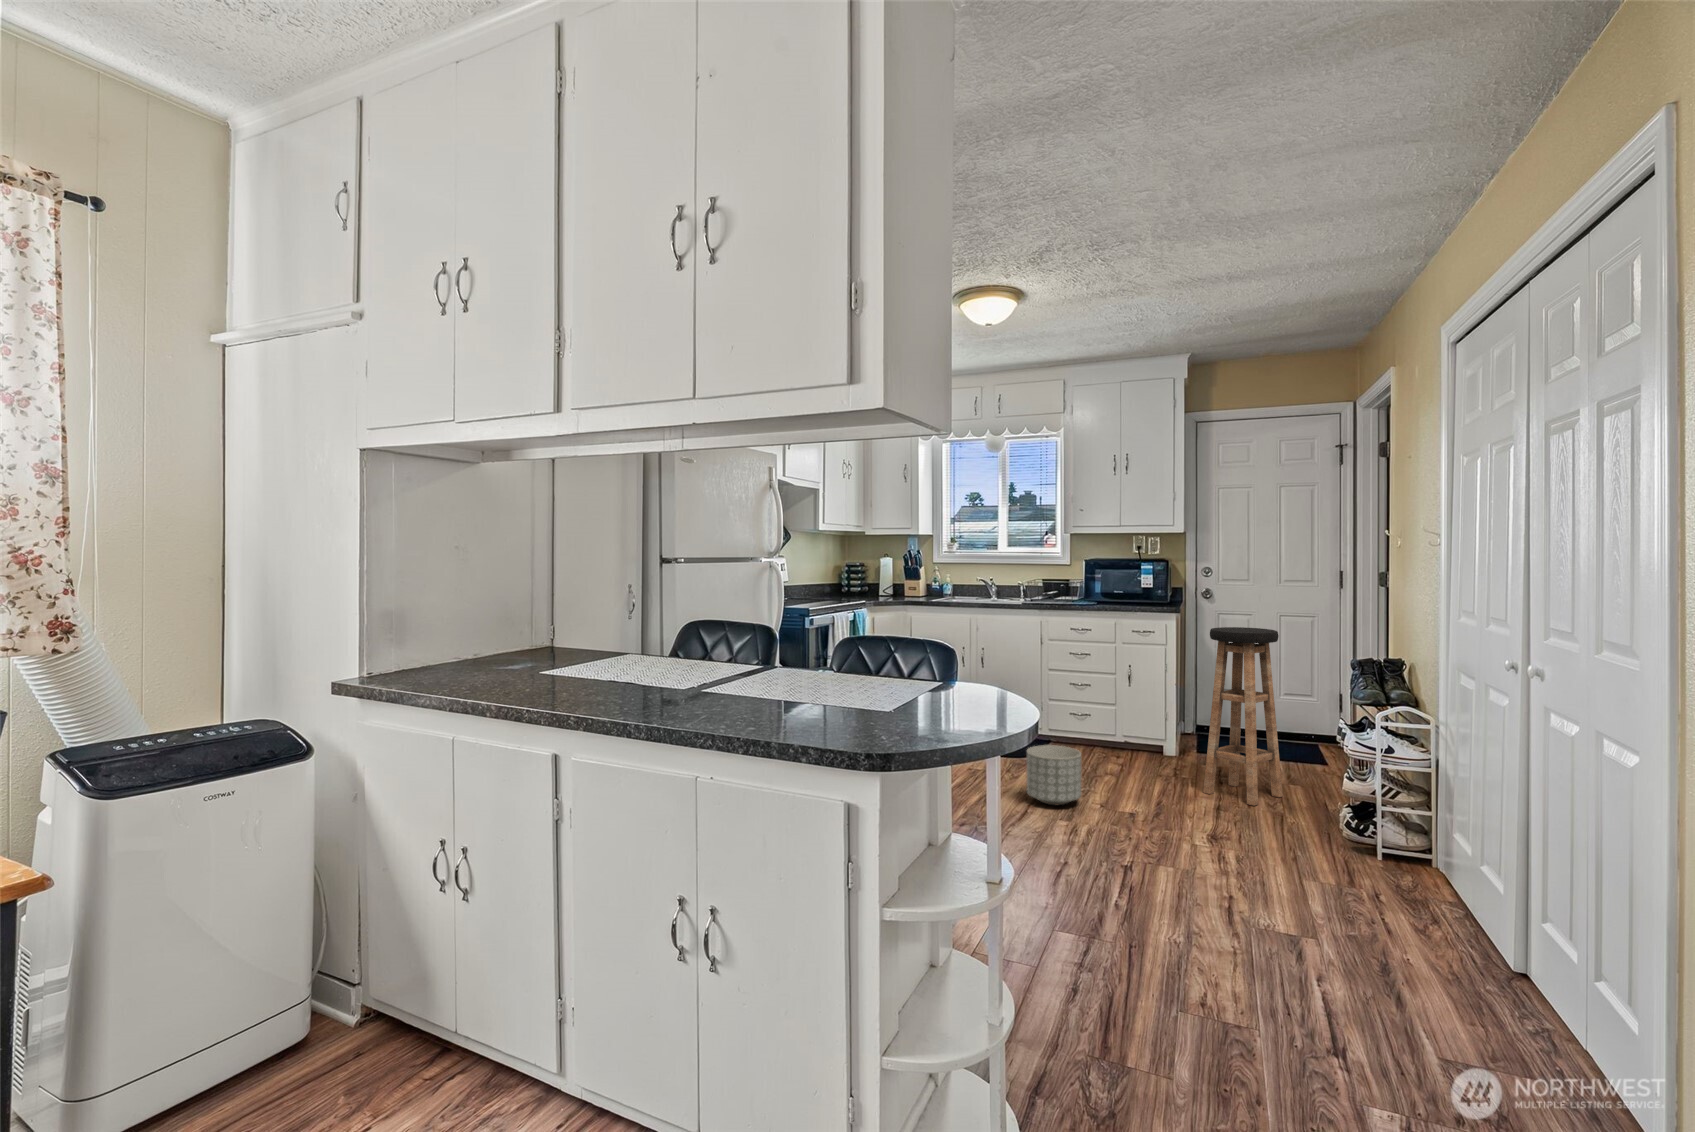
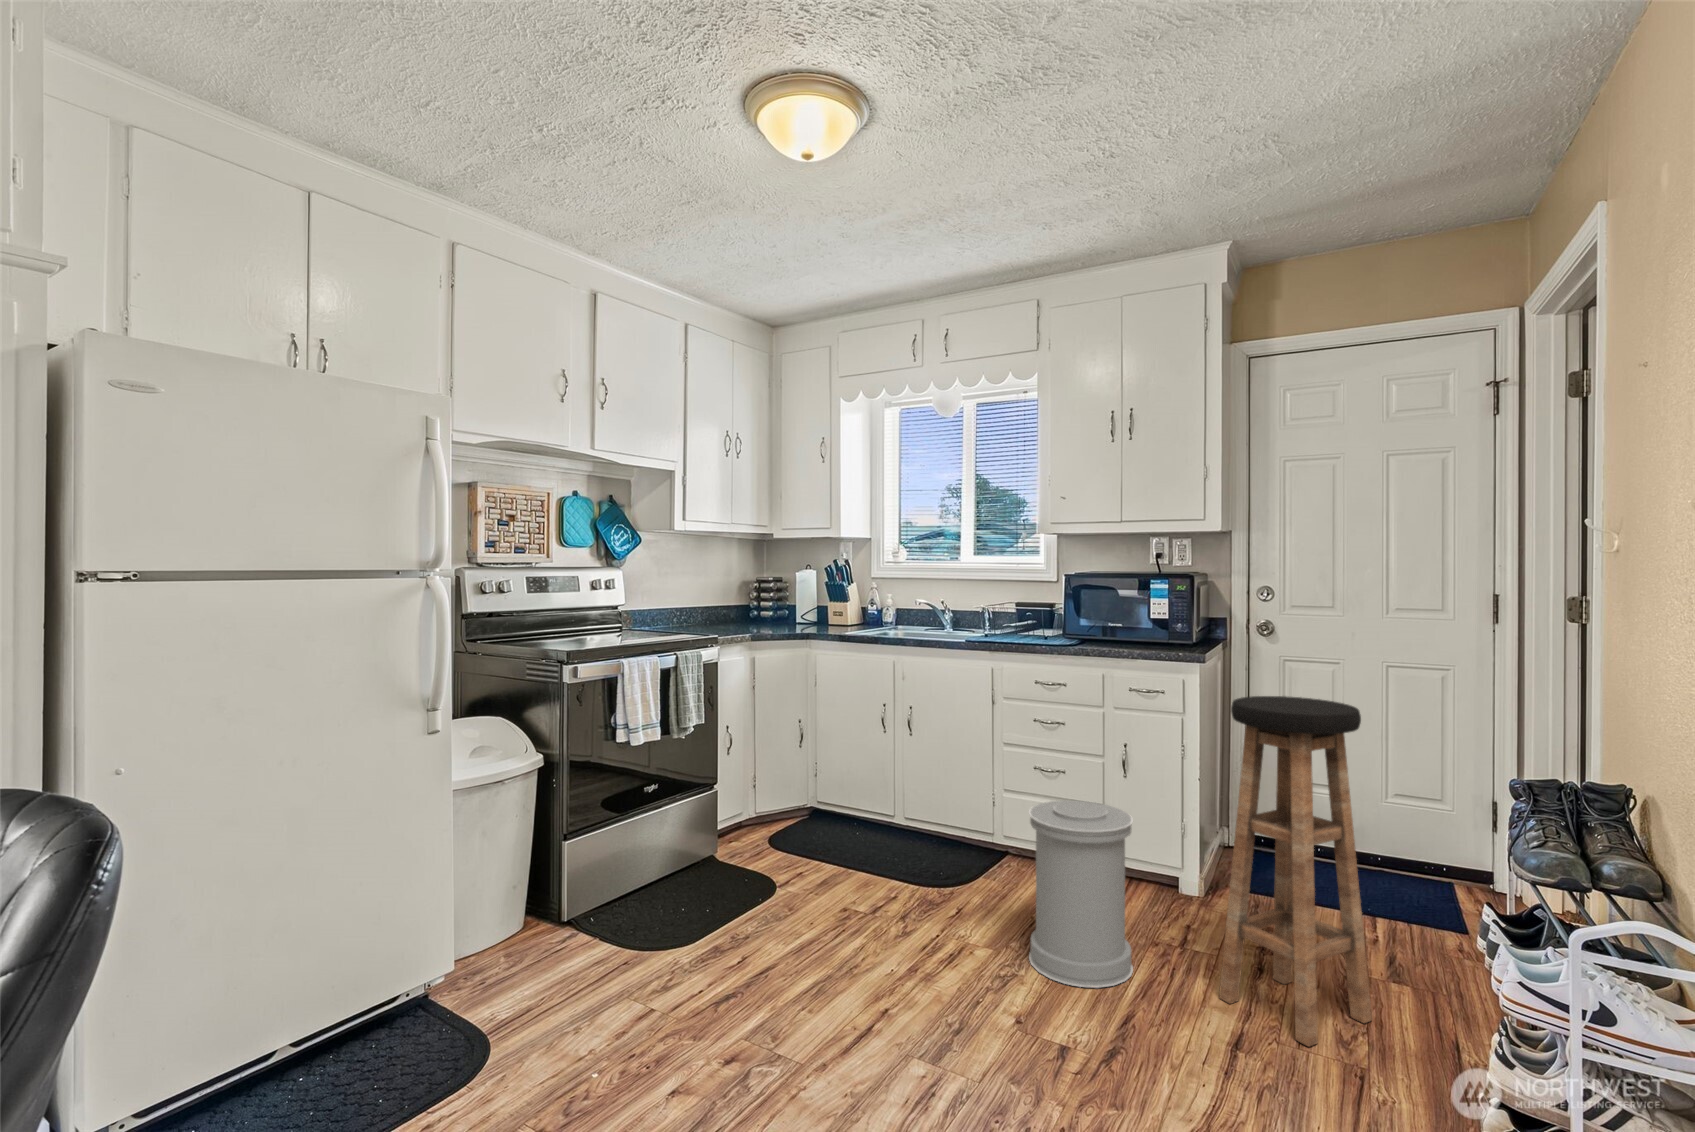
trash can: none [1093,693,1154,792] -> present [1029,800,1133,988]
planter: present [1027,745,1081,805] -> none [884,897,979,1017]

